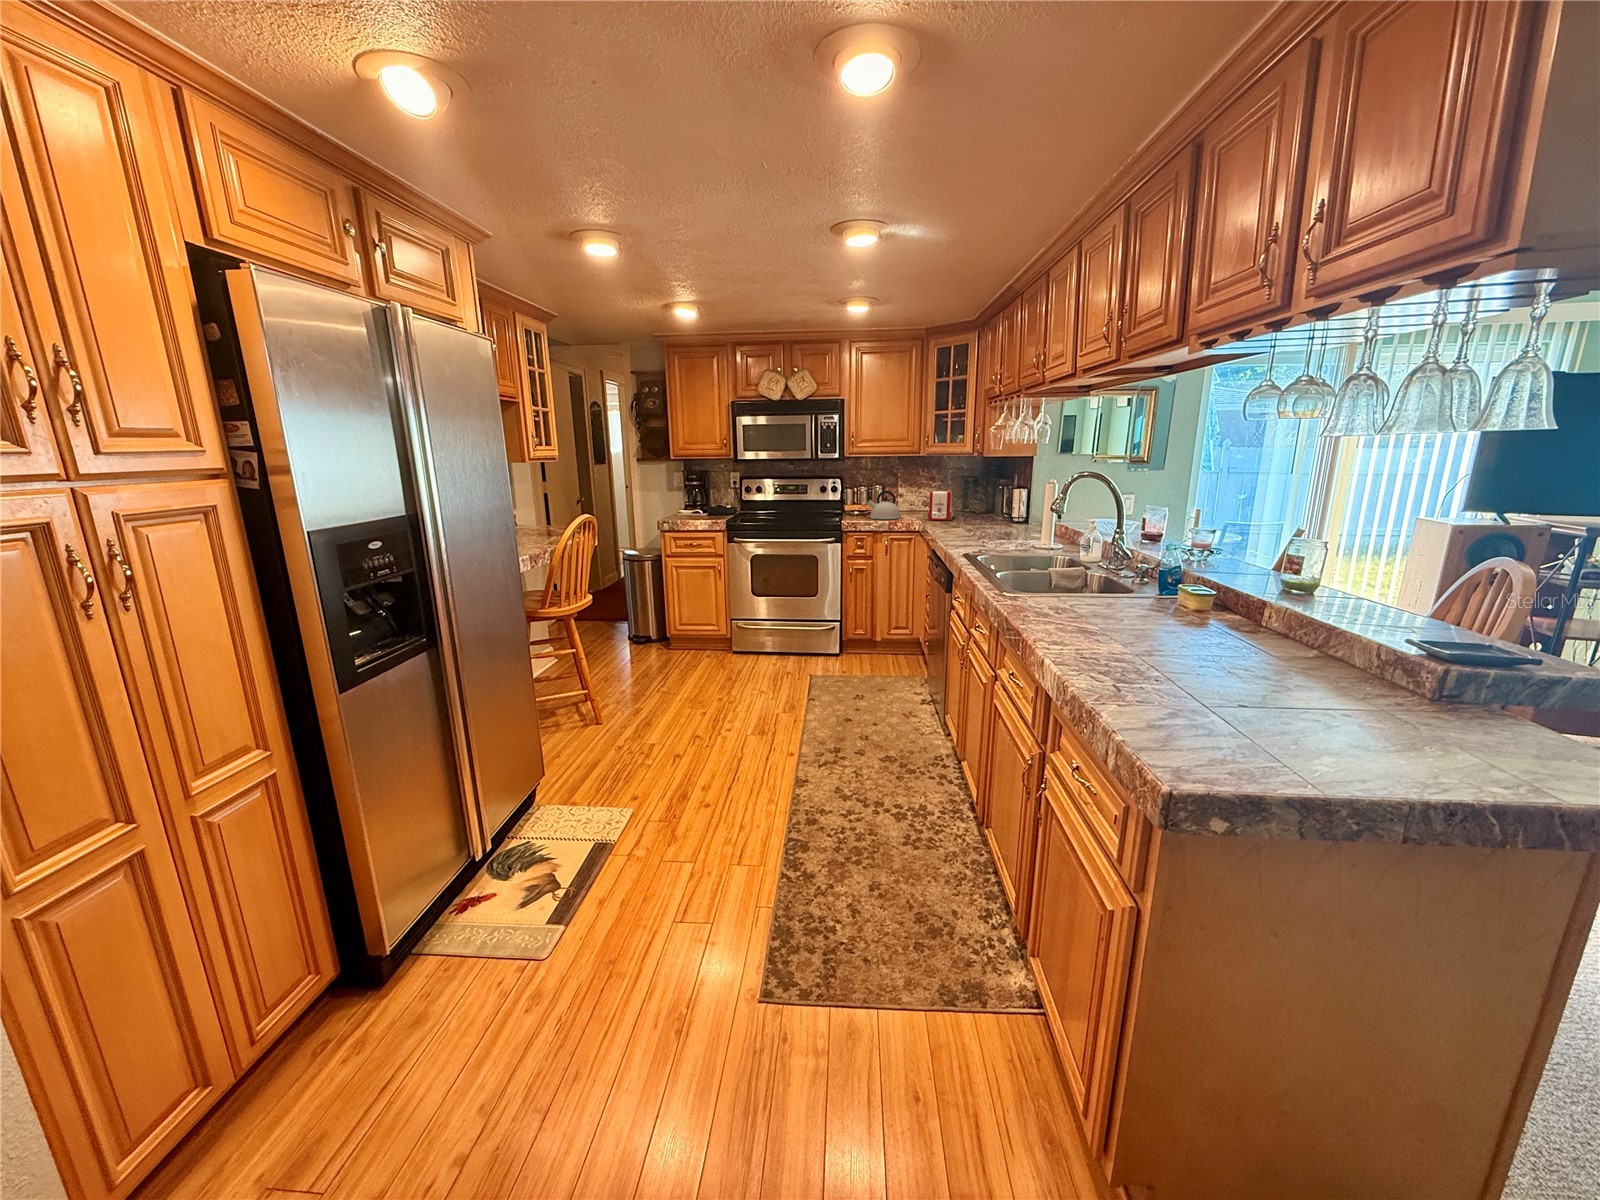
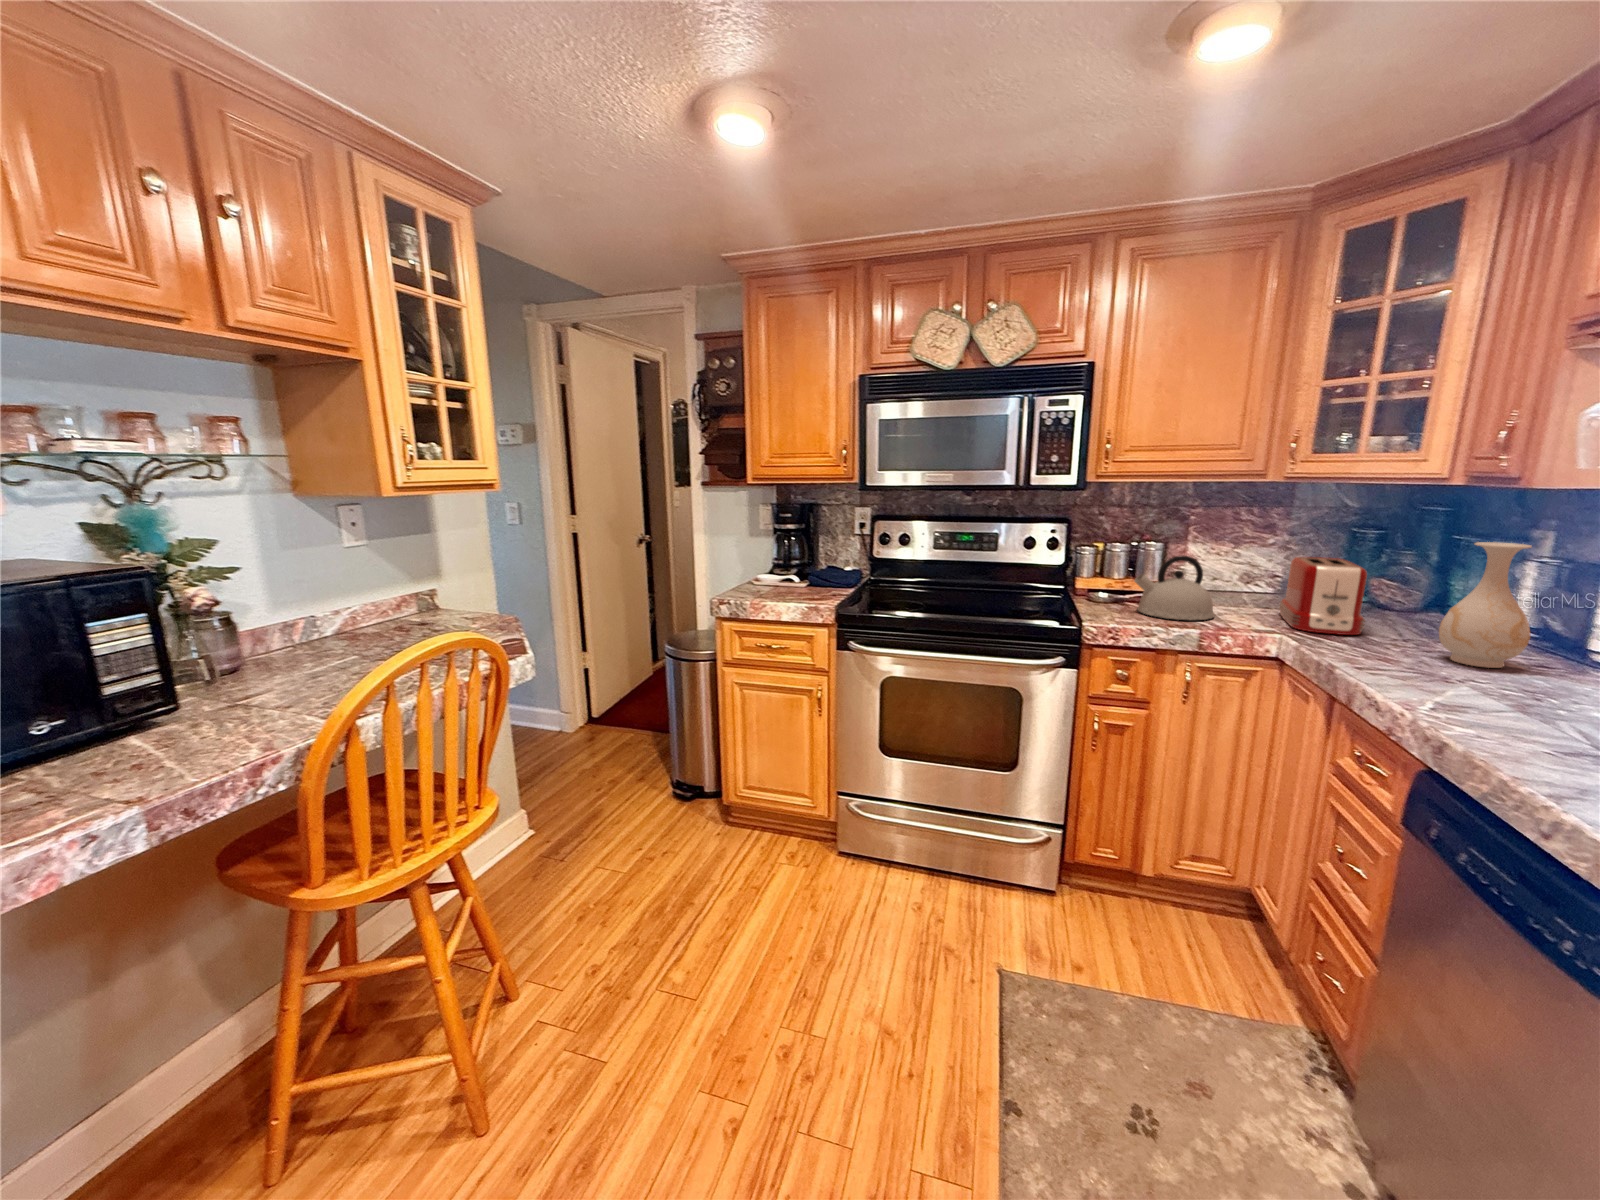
vase: none [966,478,990,525] -> present [1439,542,1532,668]

